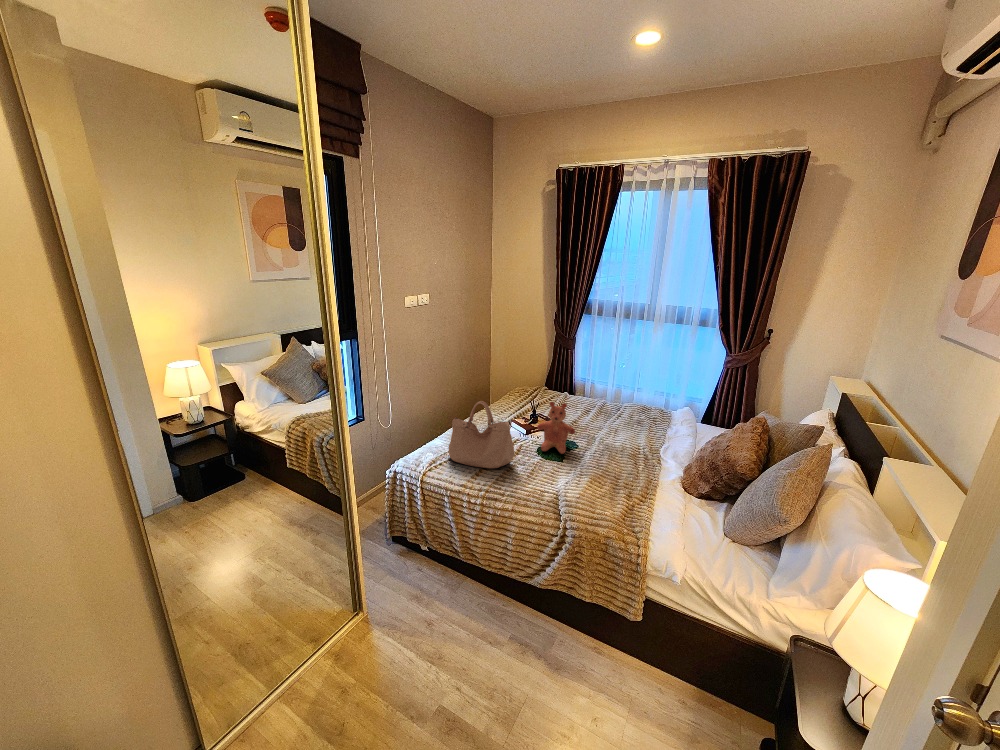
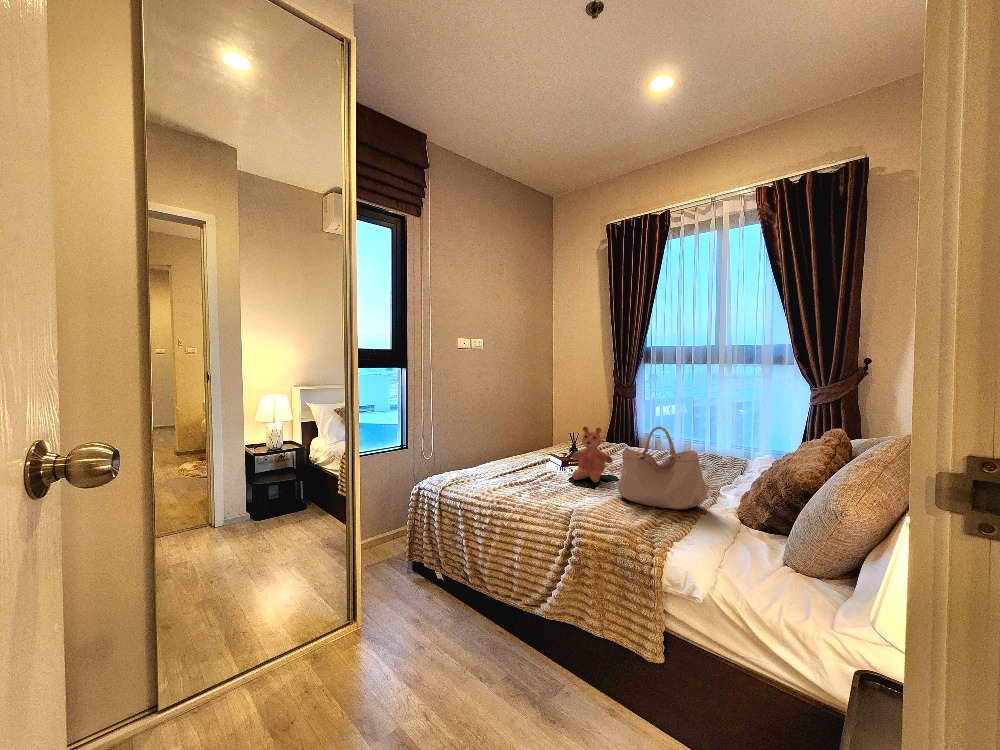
handbag: present [448,401,514,468] -> present [618,426,707,509]

